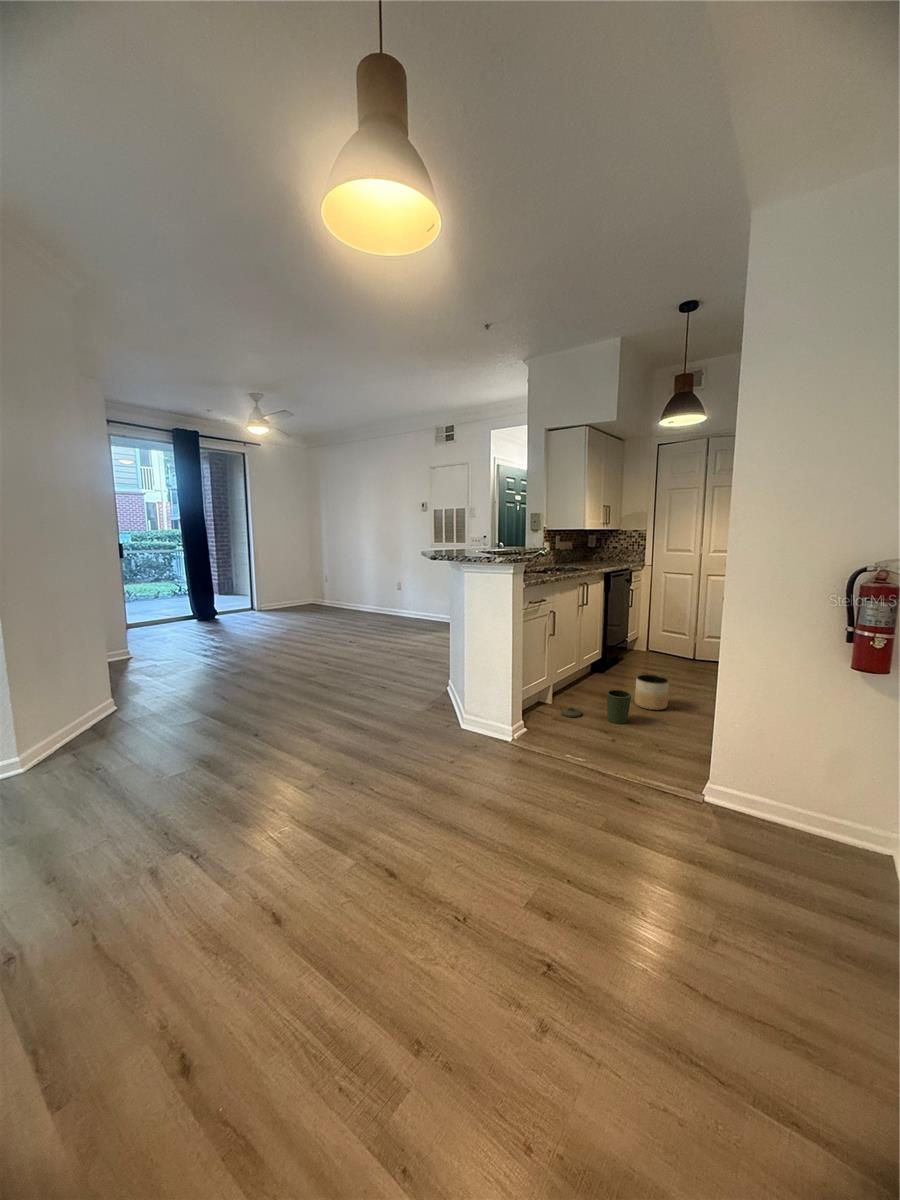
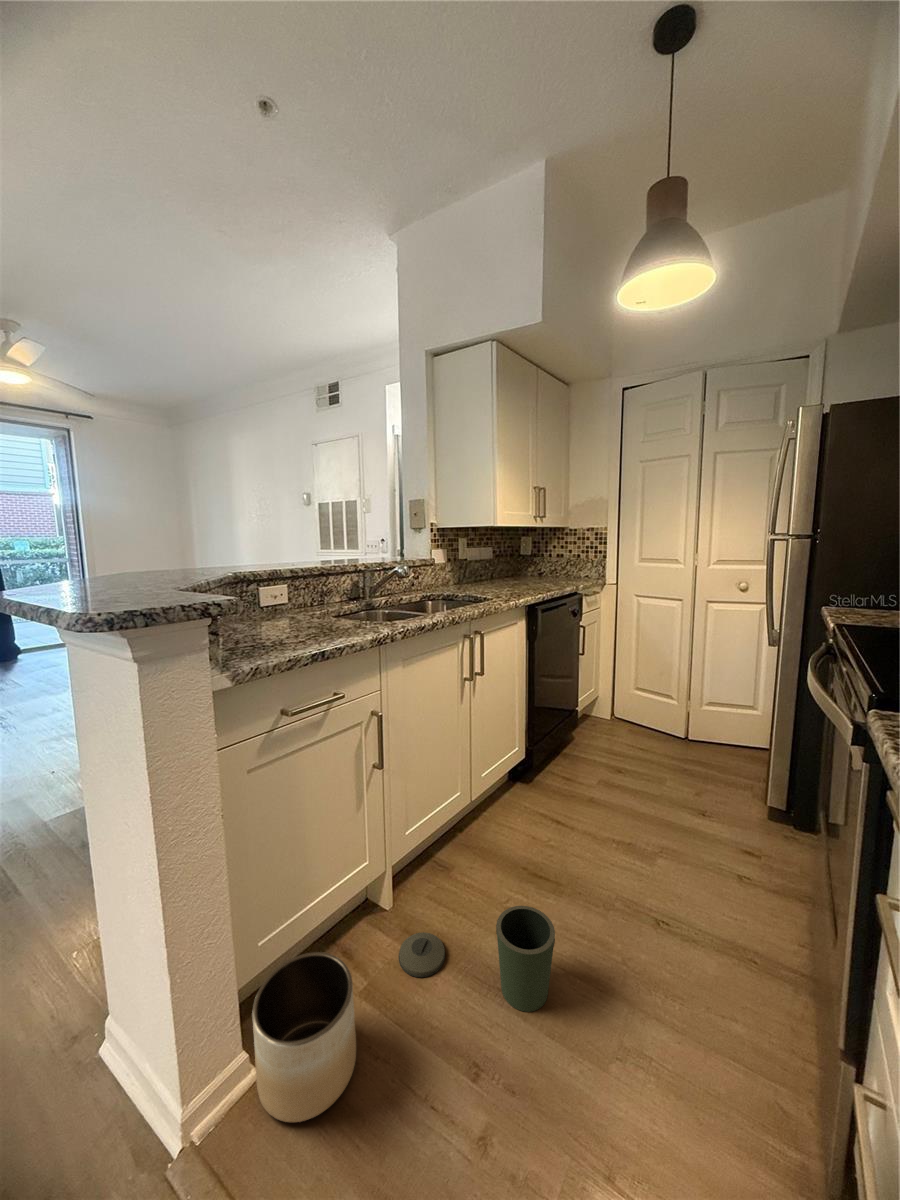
planter: present [635,674,669,710] -> present [252,952,356,1122]

